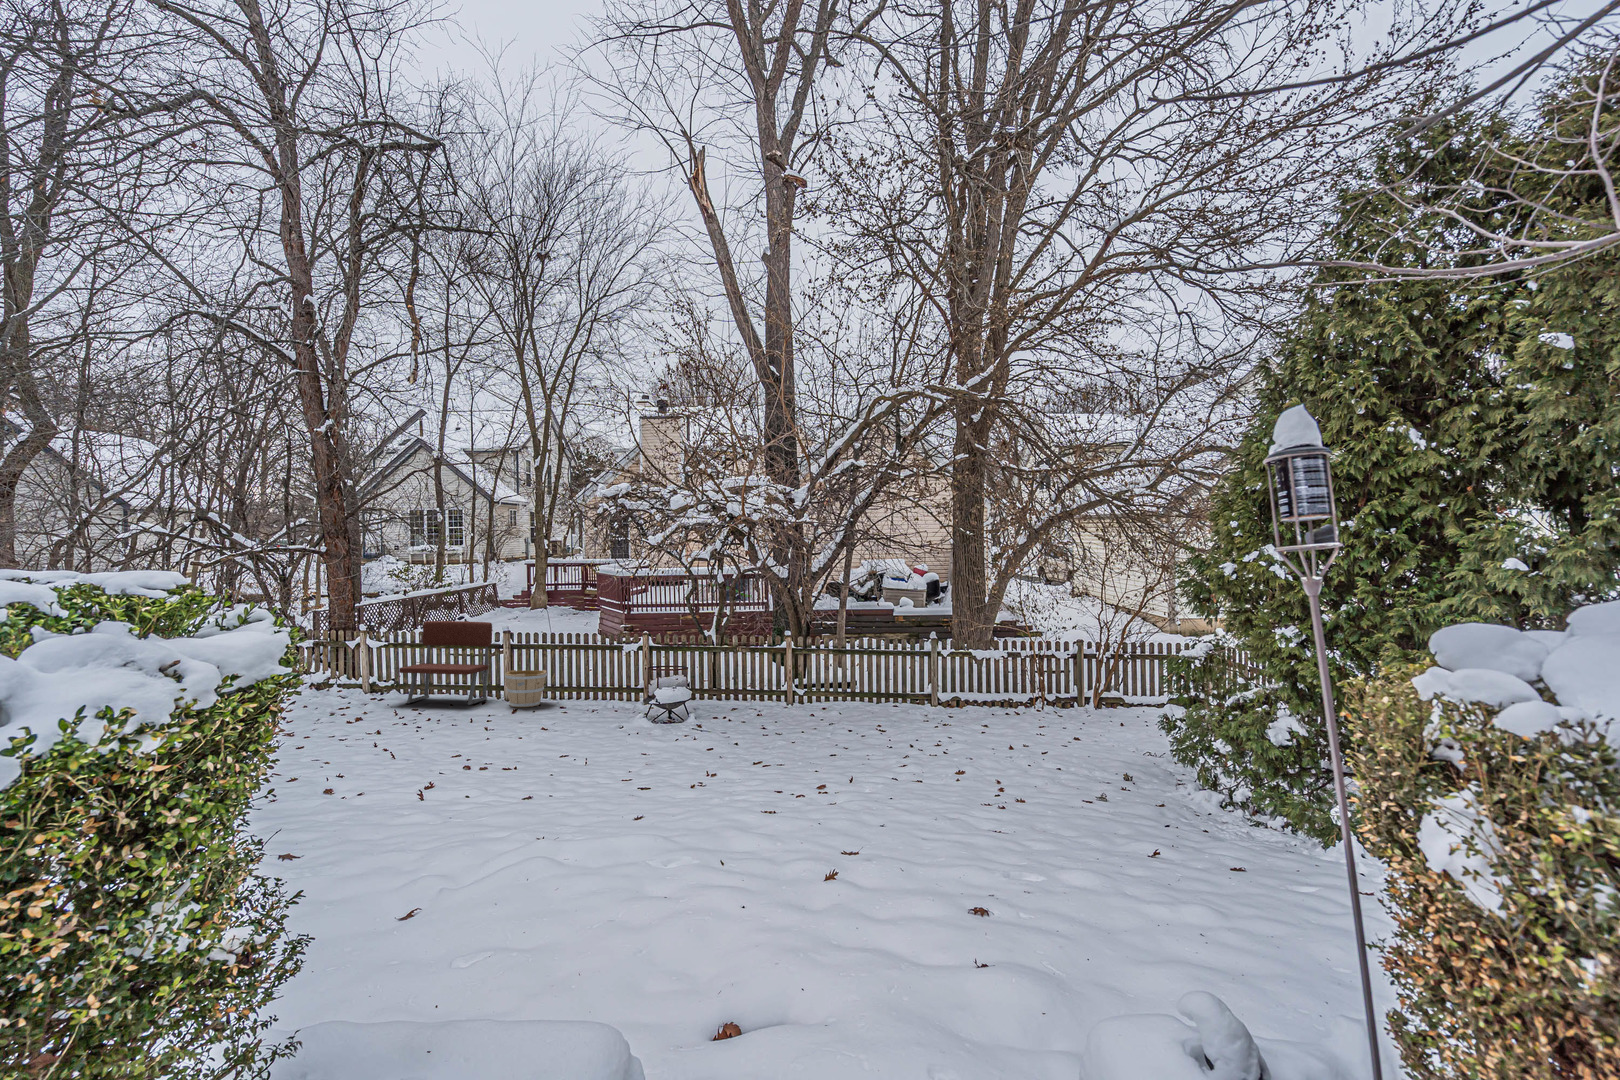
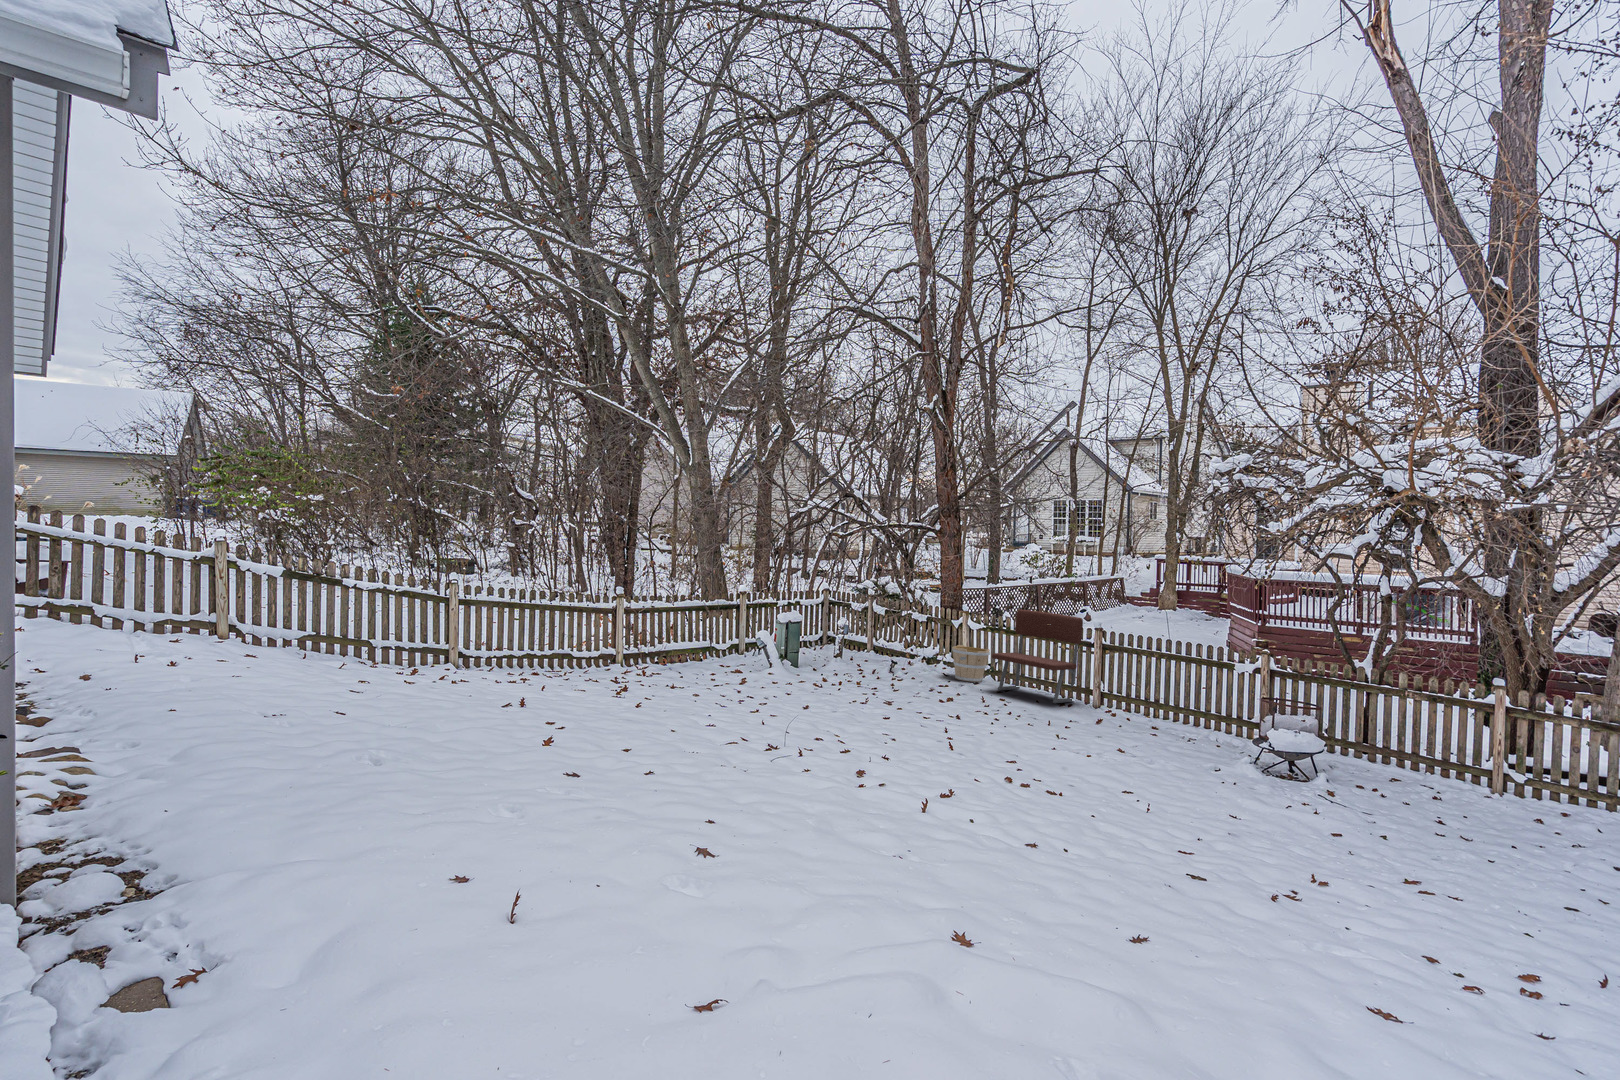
wooden bucket: present [505,670,547,707] -> present [952,645,990,682]

